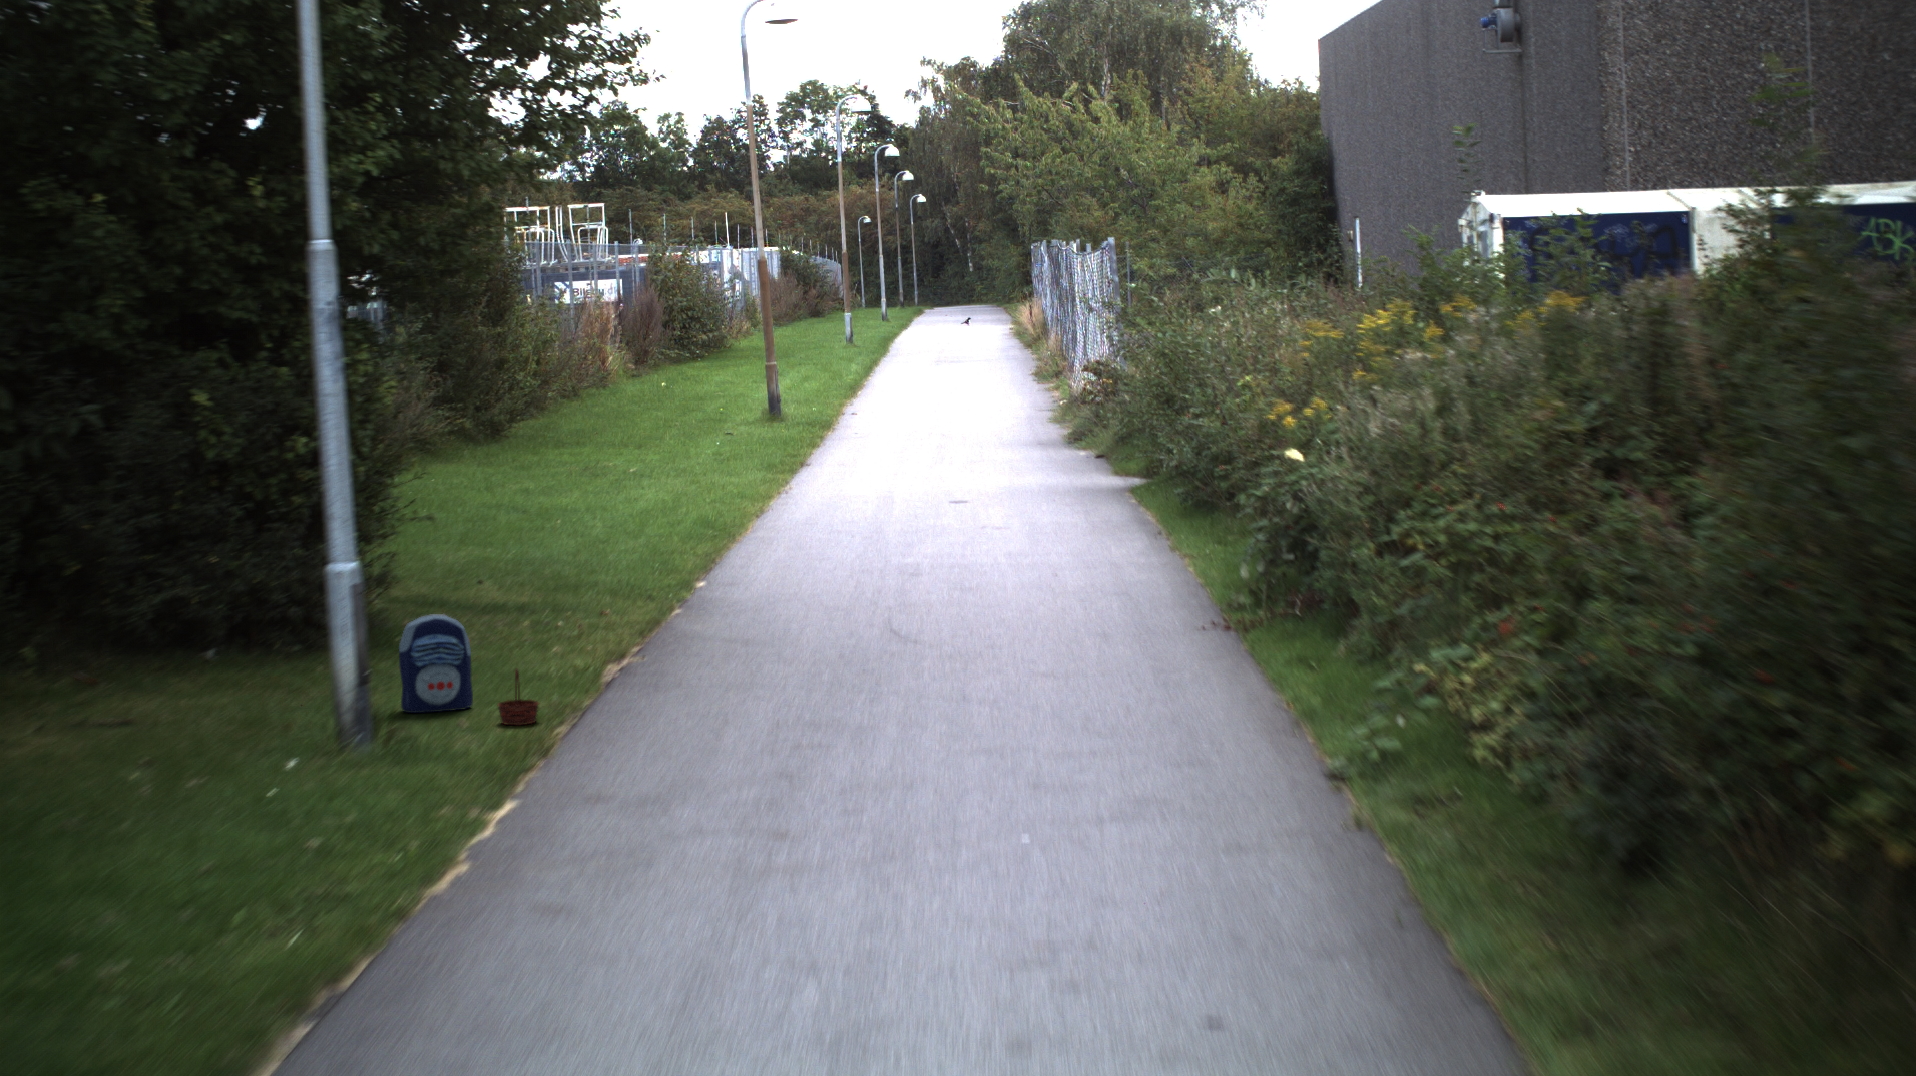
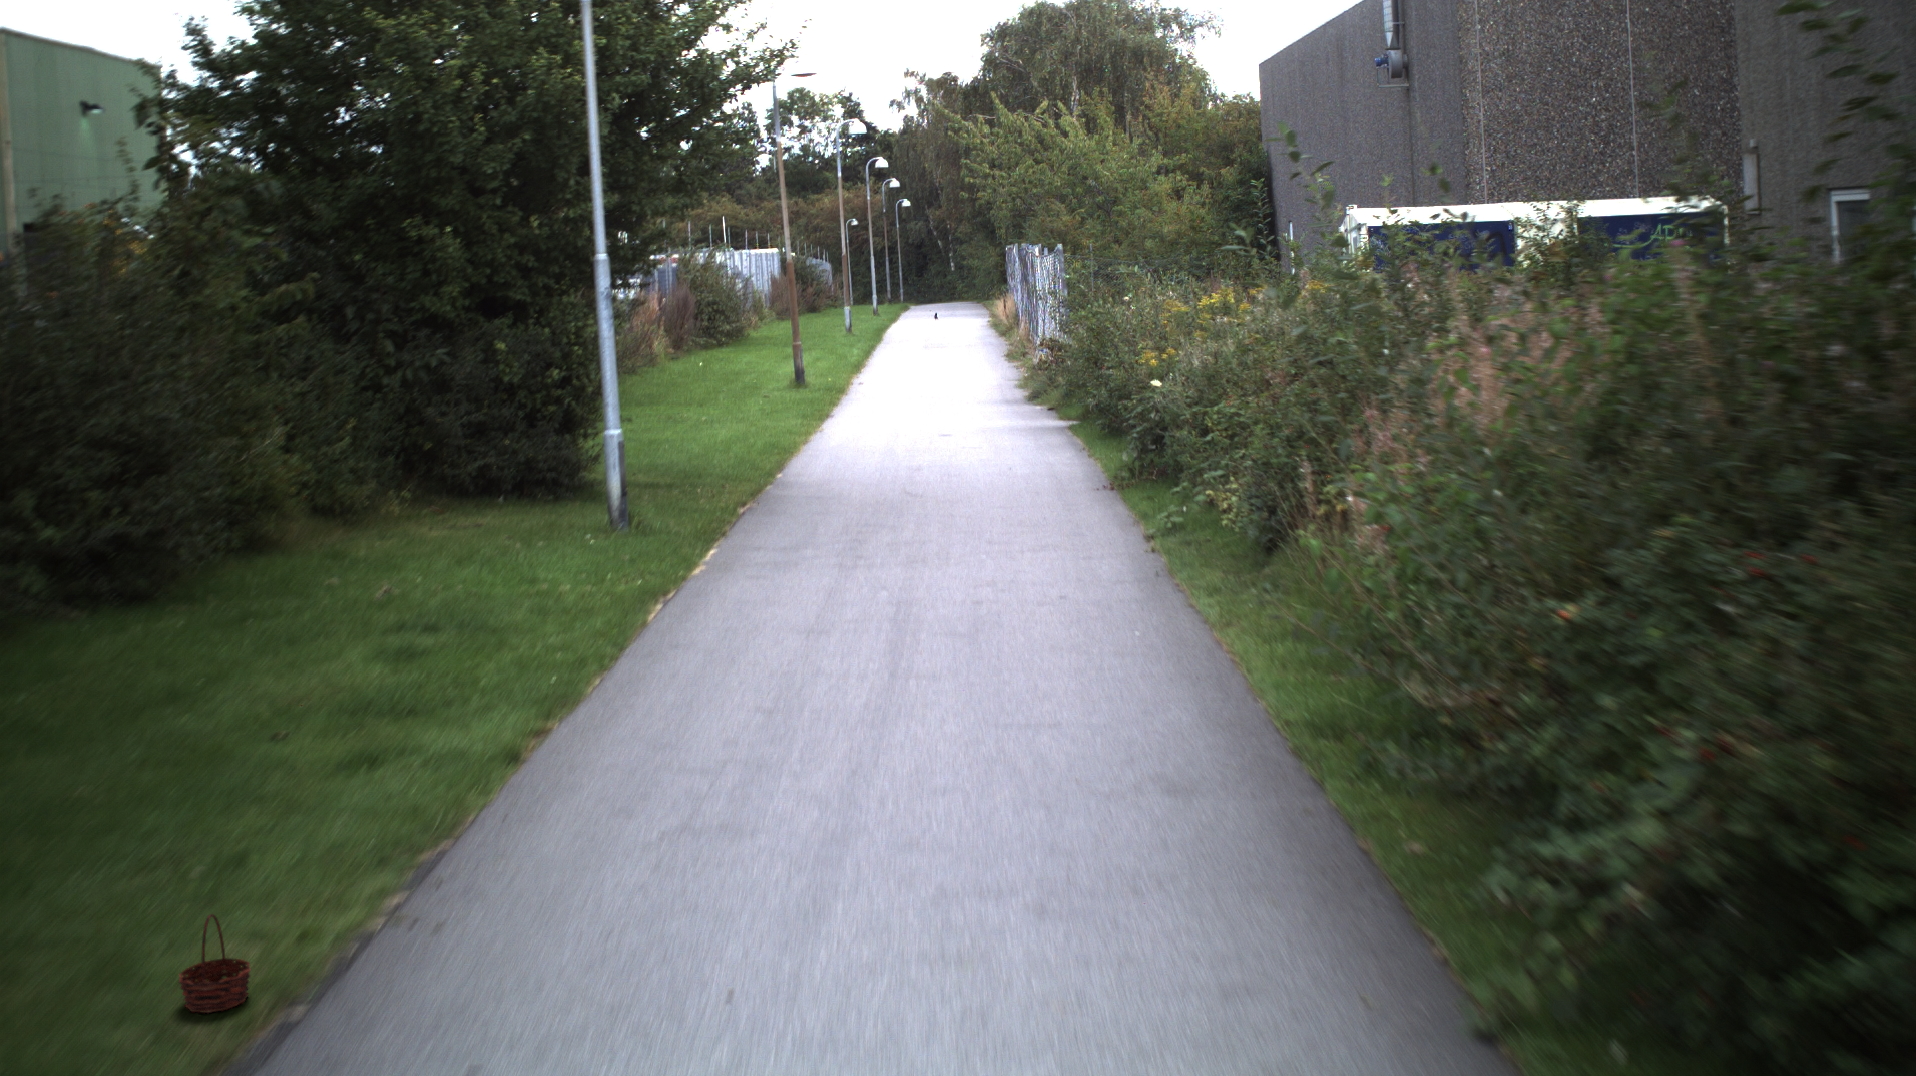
backpack: present [399,614,473,713] -> none [43,806,175,968]

